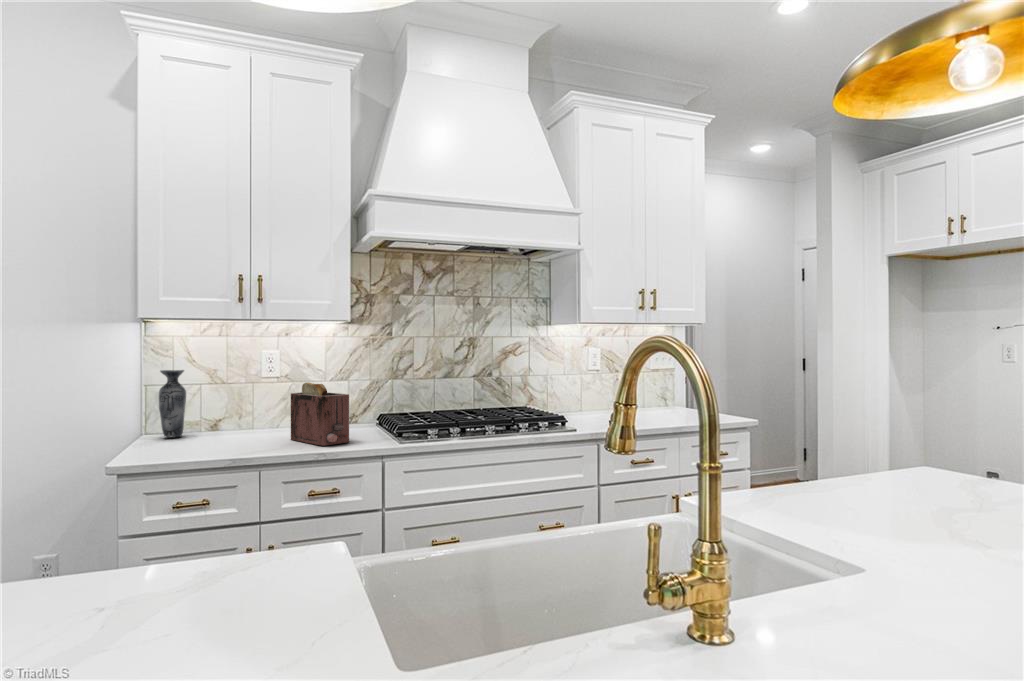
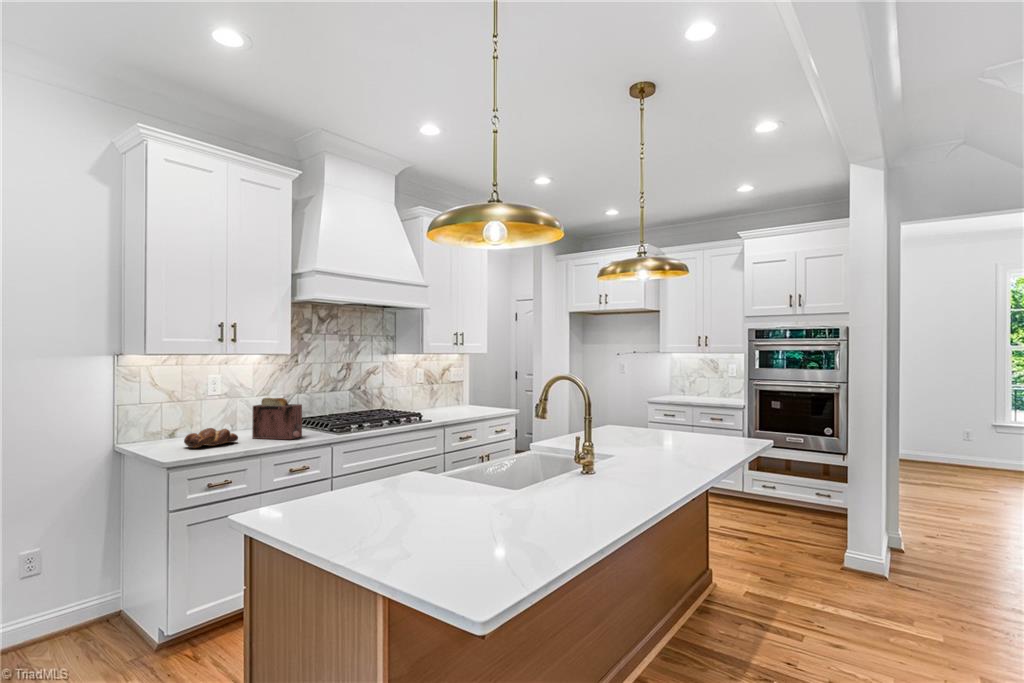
vase: present [159,370,186,437] -> none [136,392,159,445]
bread loaf: none [186,421,260,449] -> present [184,428,238,448]

